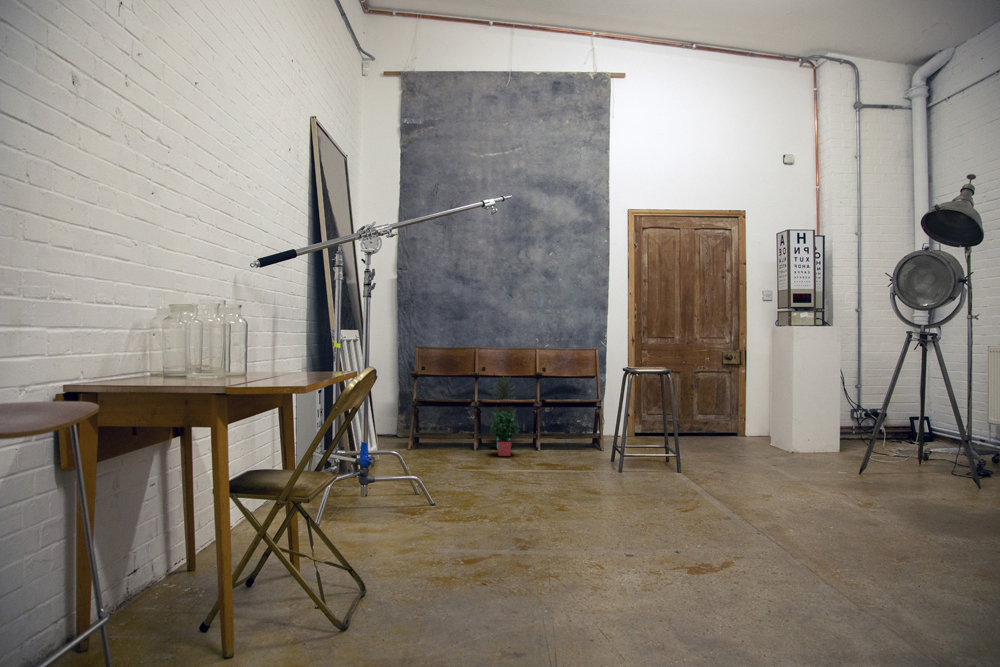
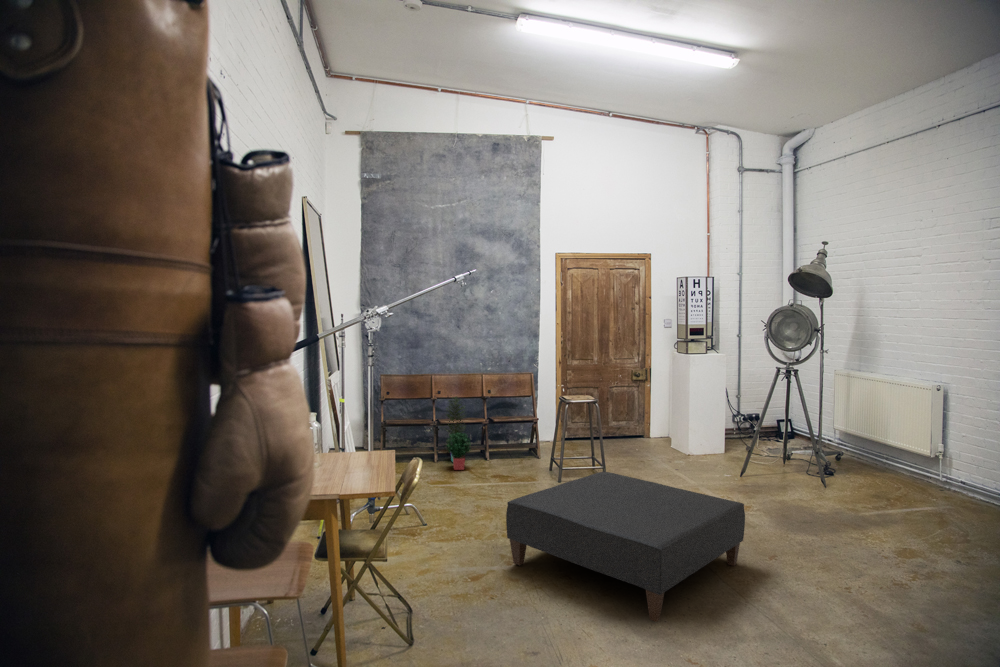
ottoman: none [544,442,868,607] -> present [506,472,745,622]

